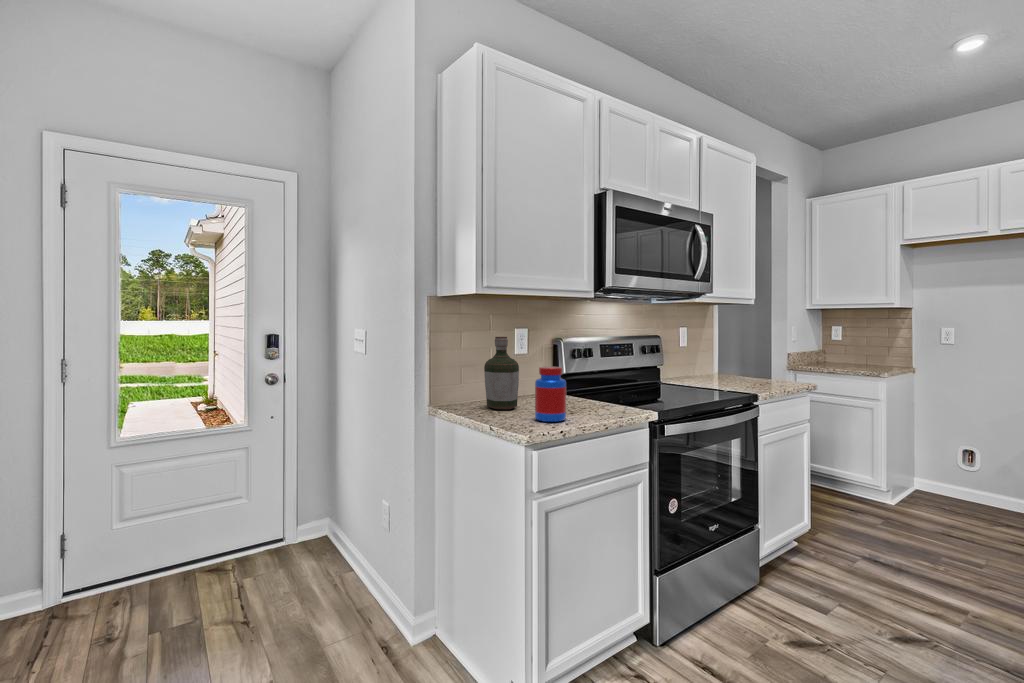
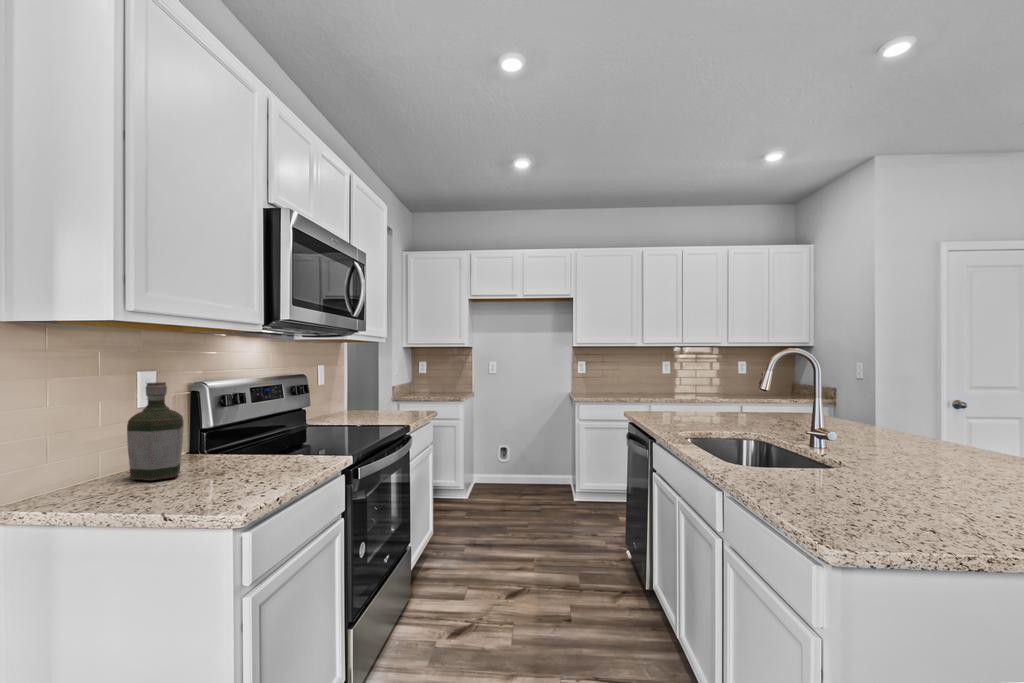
jar: present [535,367,566,422] -> none [230,417,272,485]

